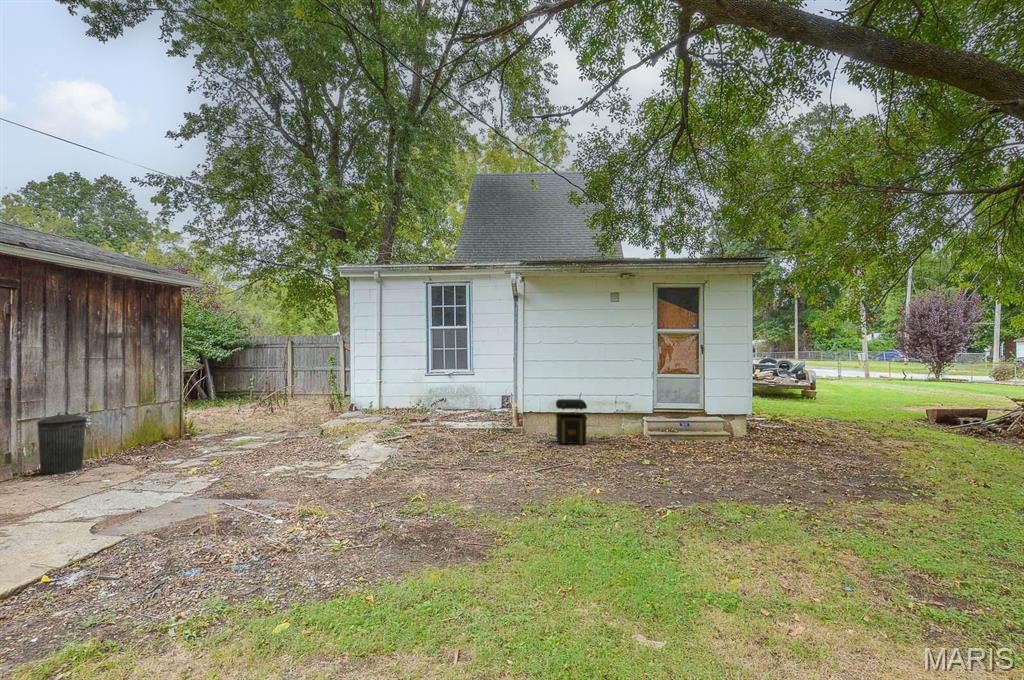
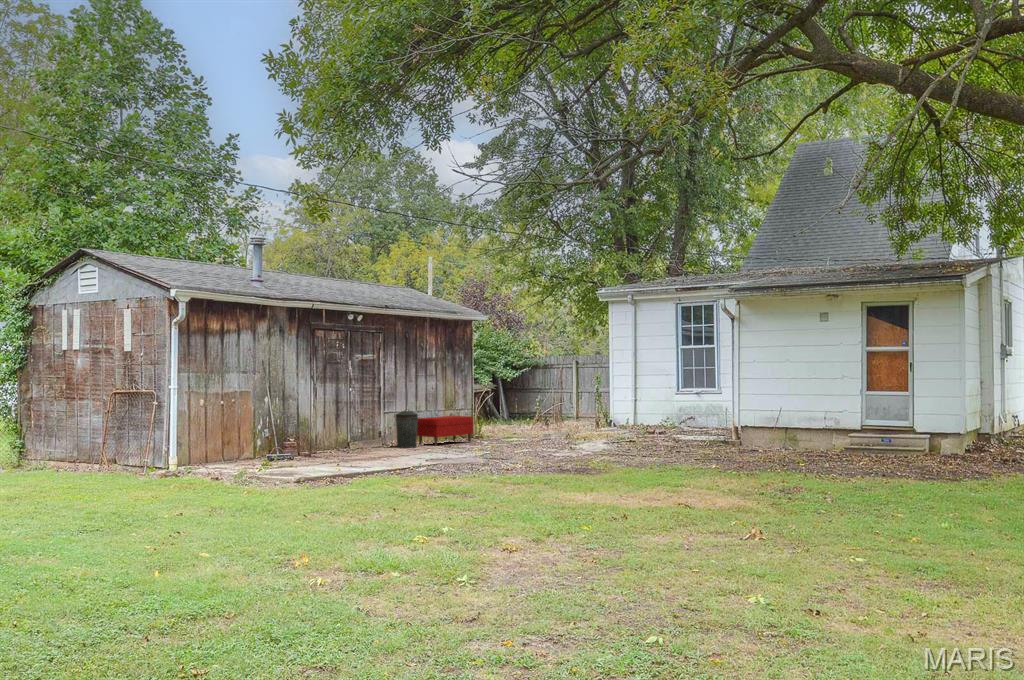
toolbox: present [556,399,587,444] -> none [752,421,790,464]
bench: none [86,409,186,459] -> present [417,416,473,446]

